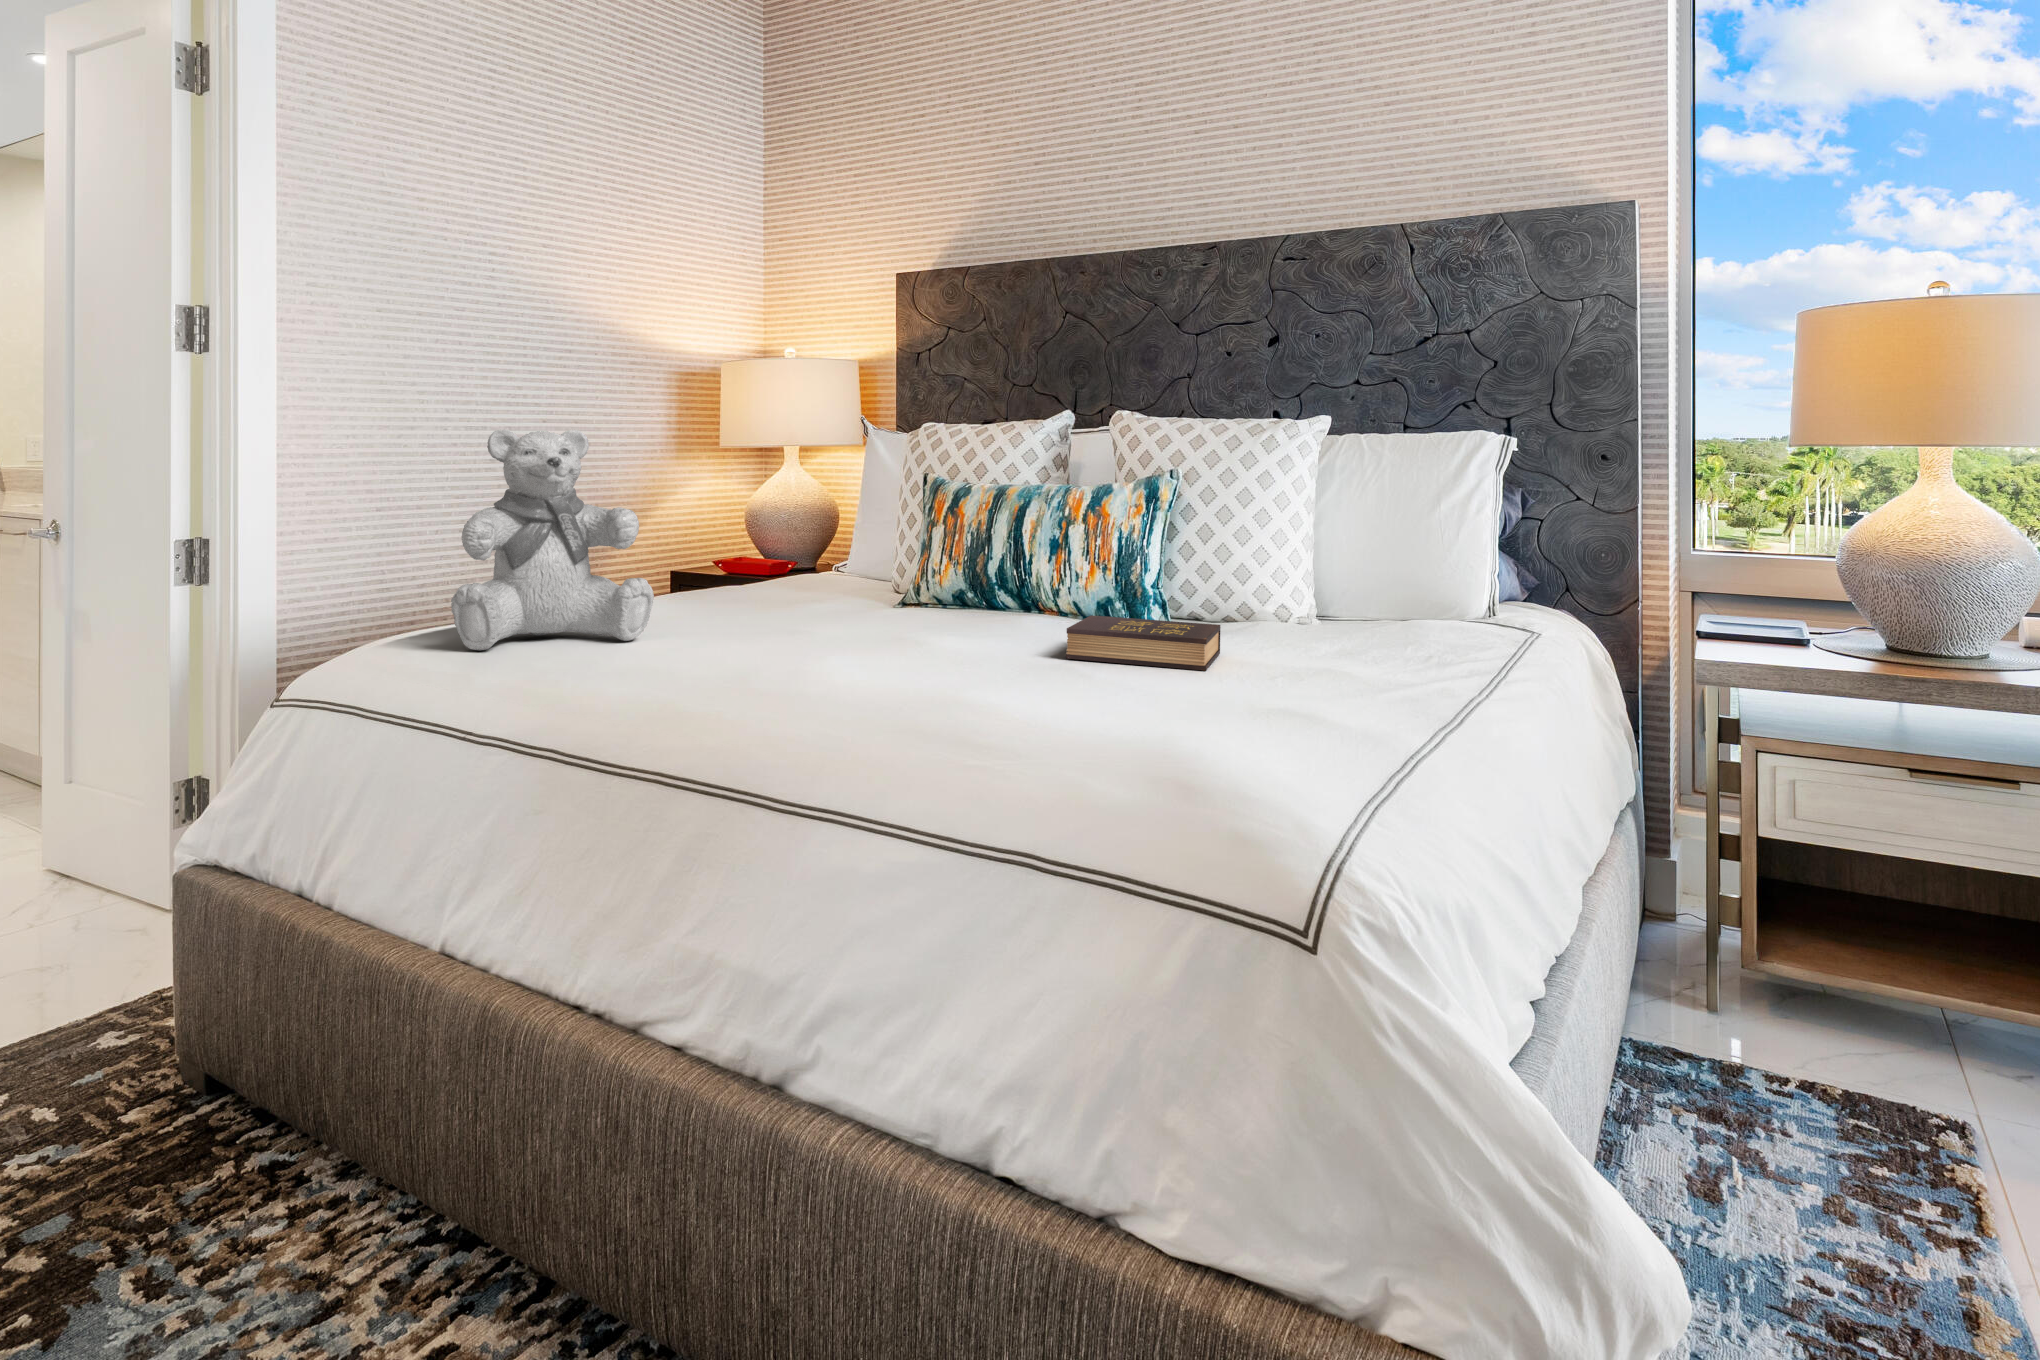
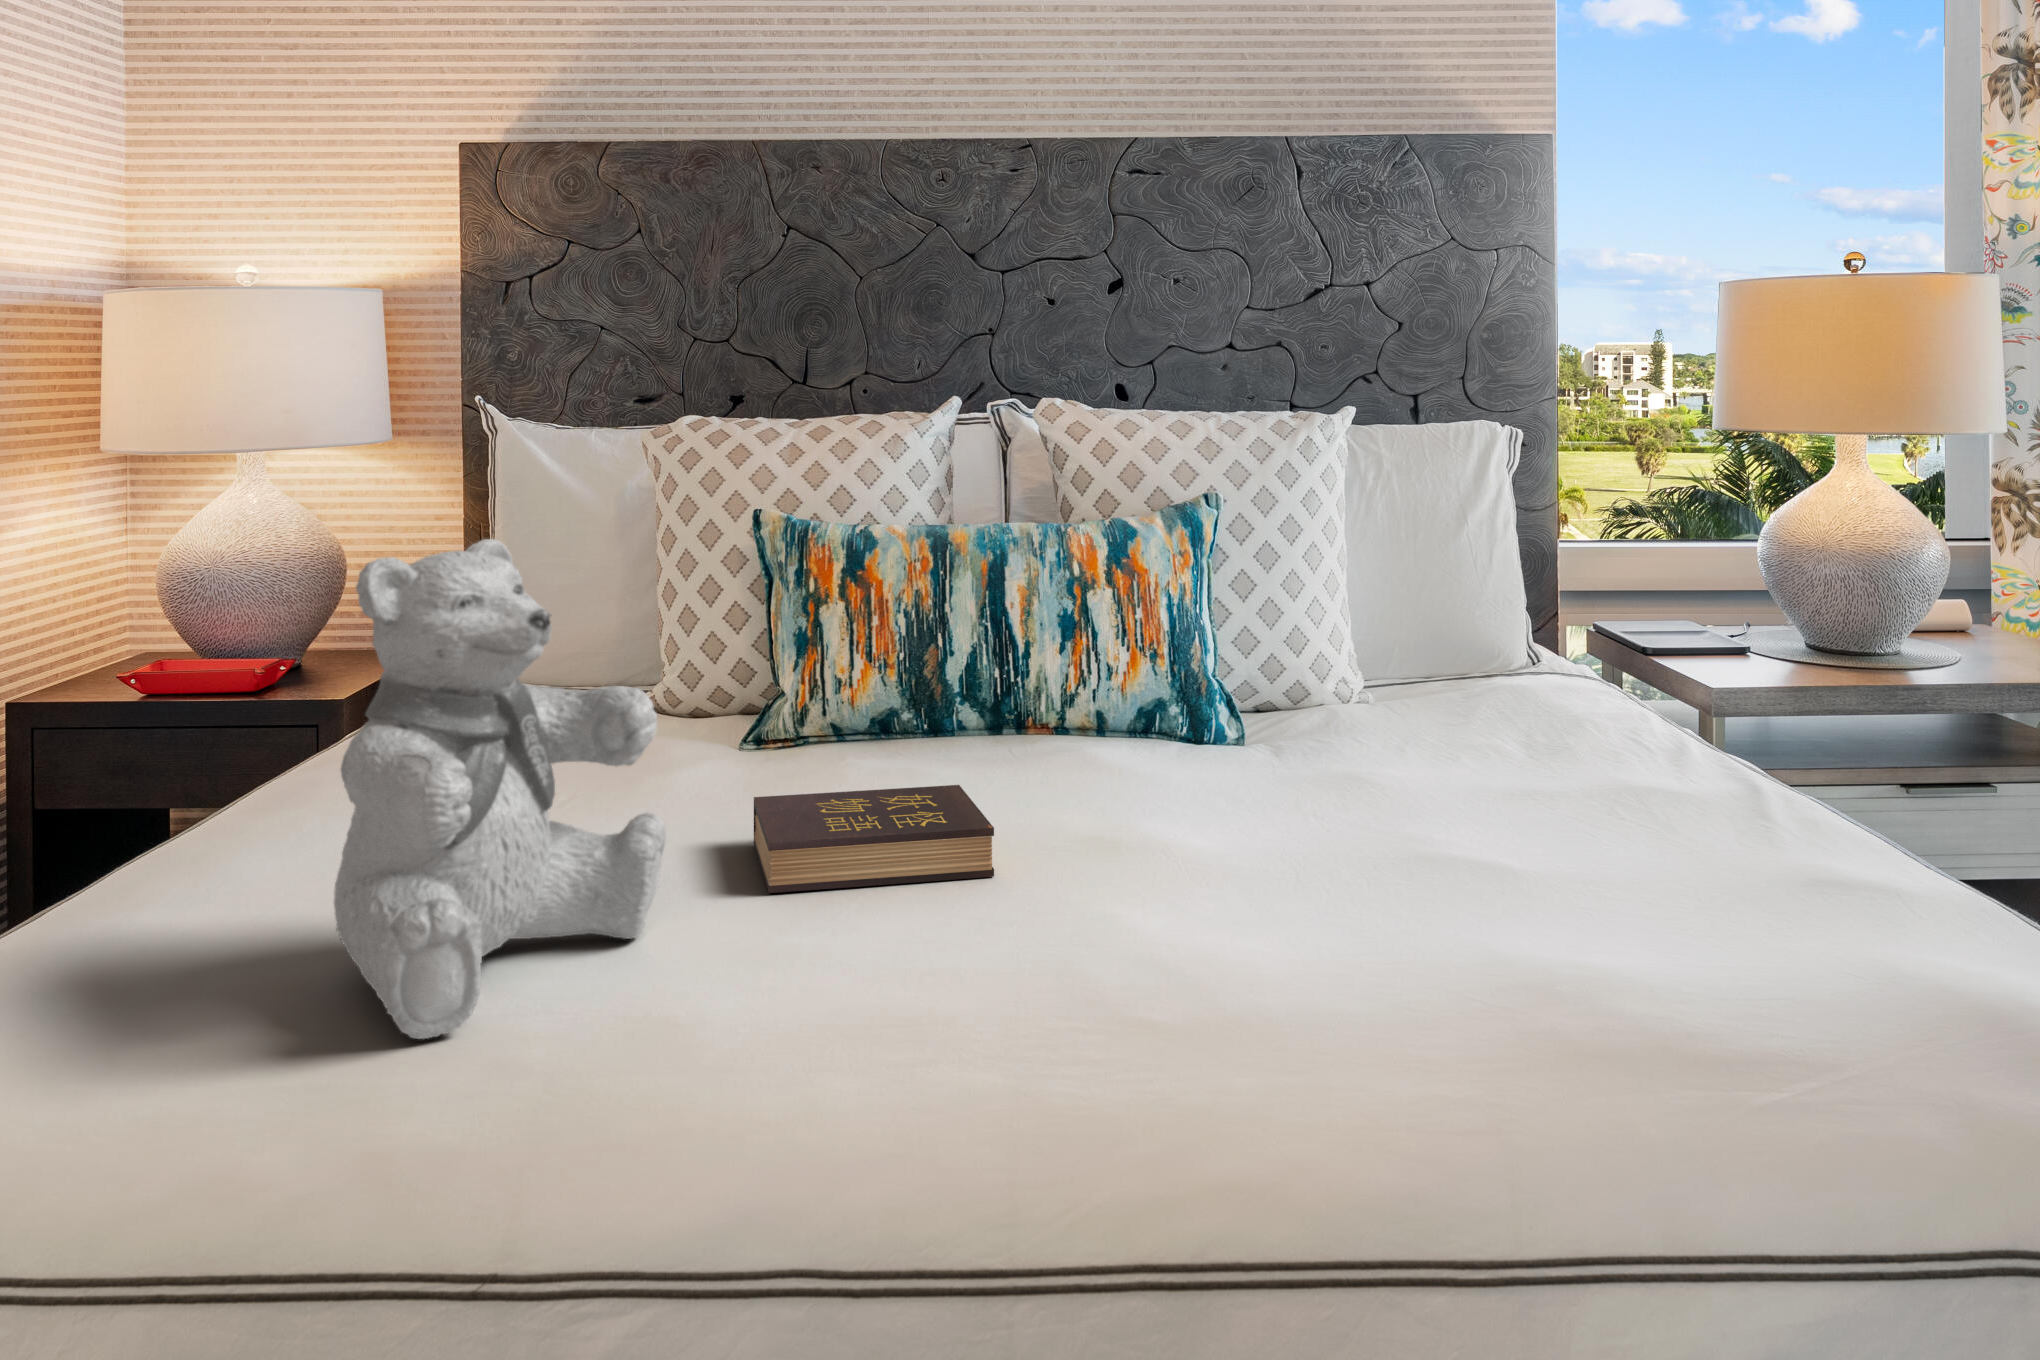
hardback book: present [1066,615,1221,671] -> present [754,785,994,893]

